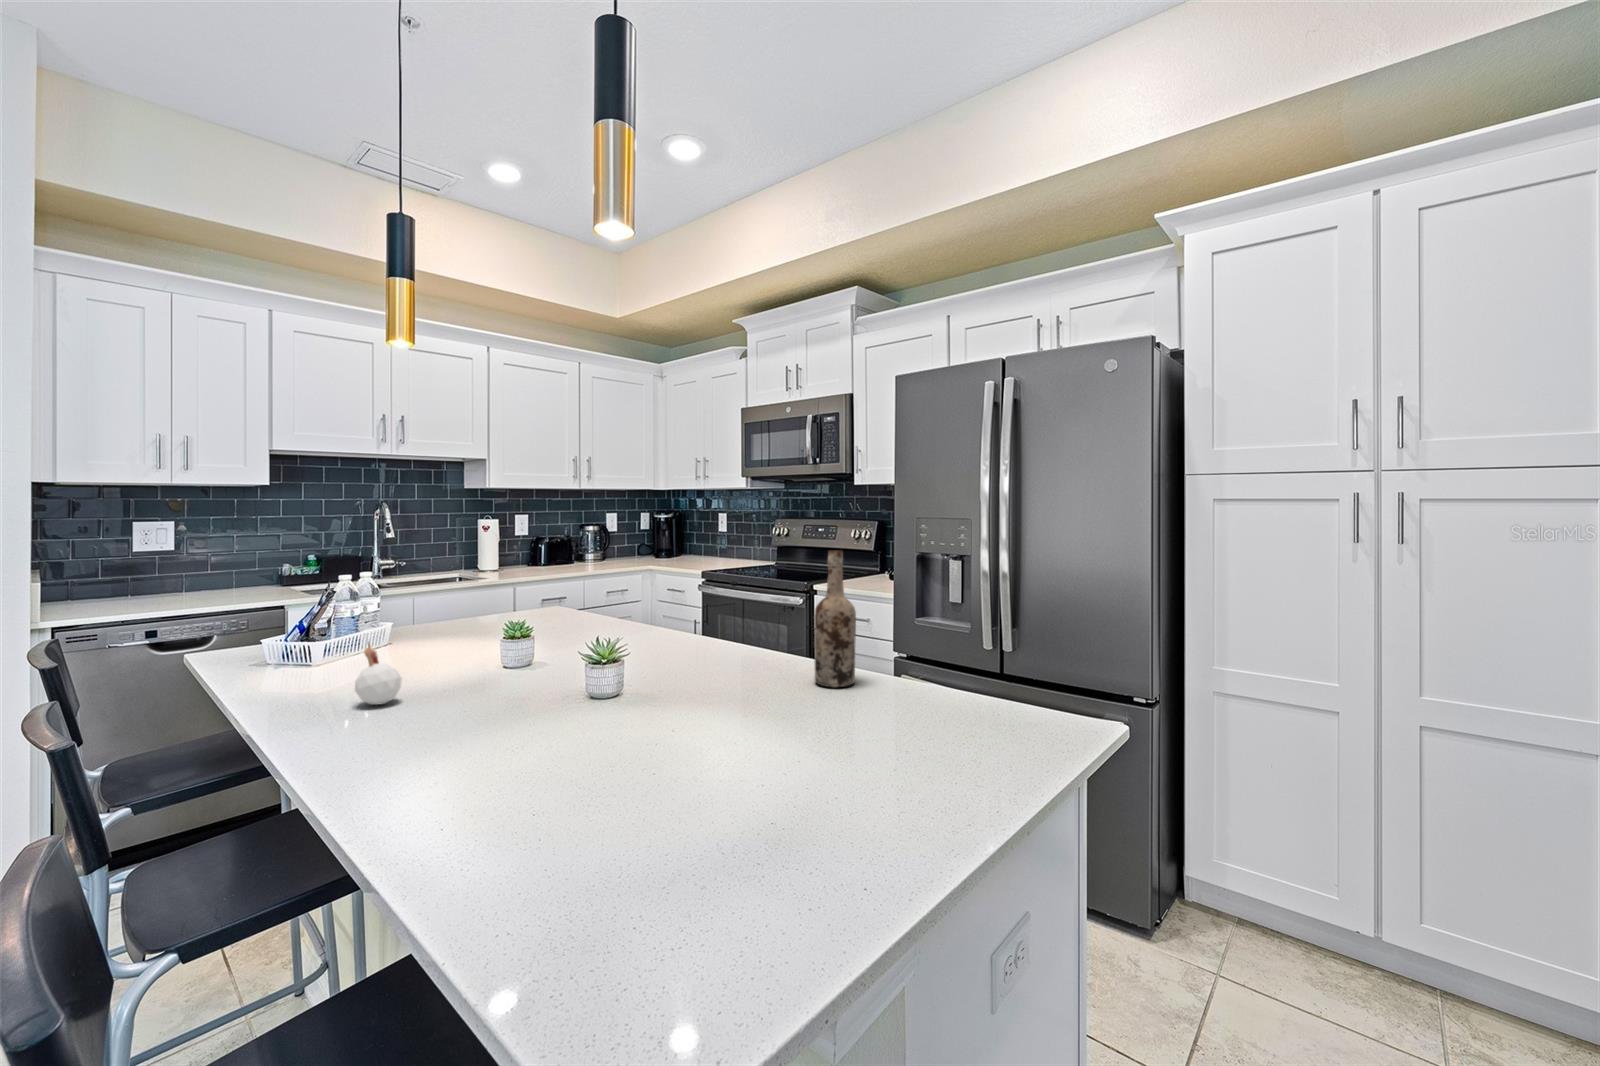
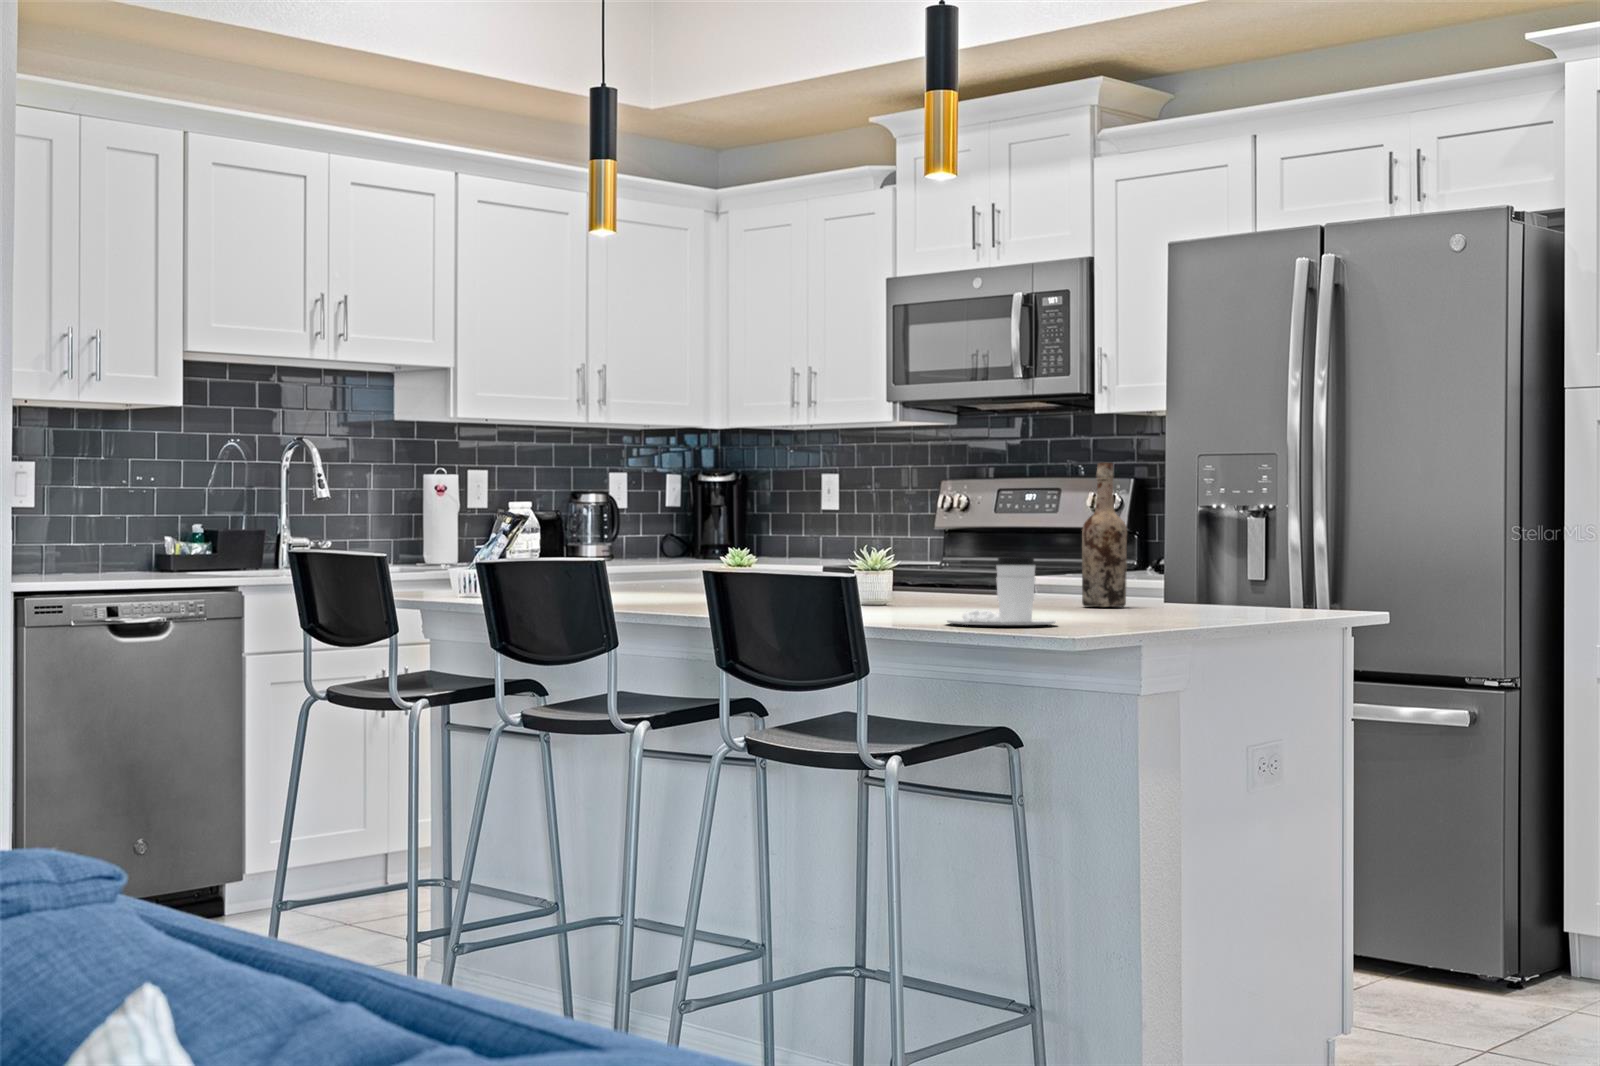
candle: present [355,642,402,705] -> none [632,538,672,607]
coffee cup: none [544,753,722,903] -> present [947,557,1055,625]

